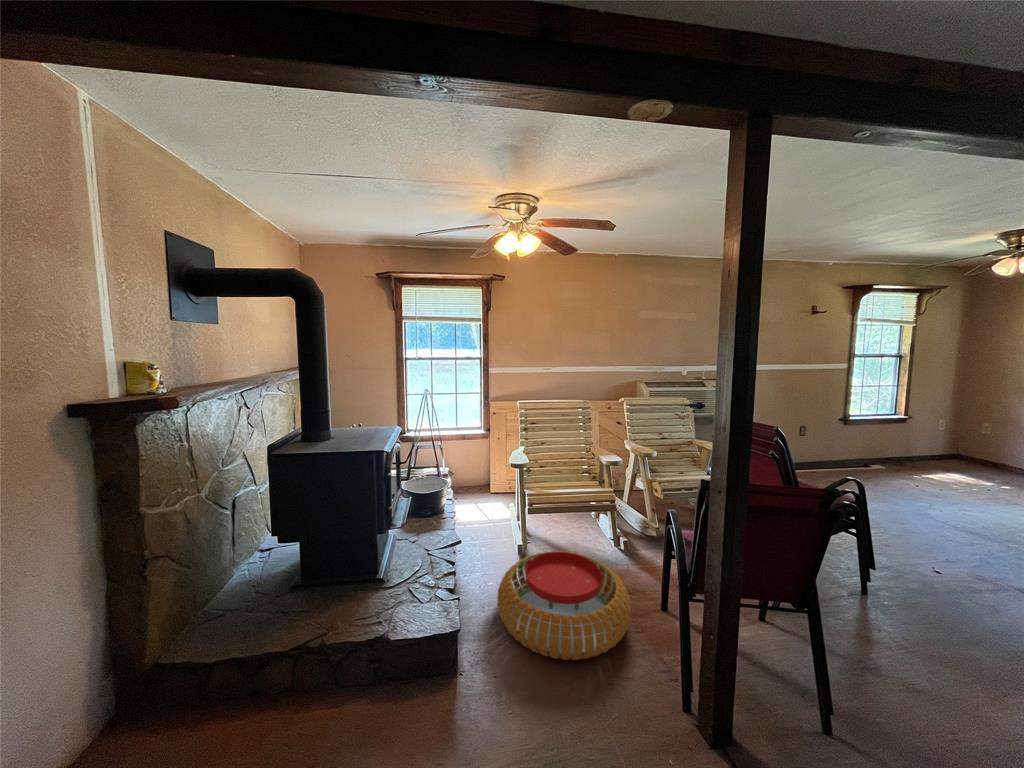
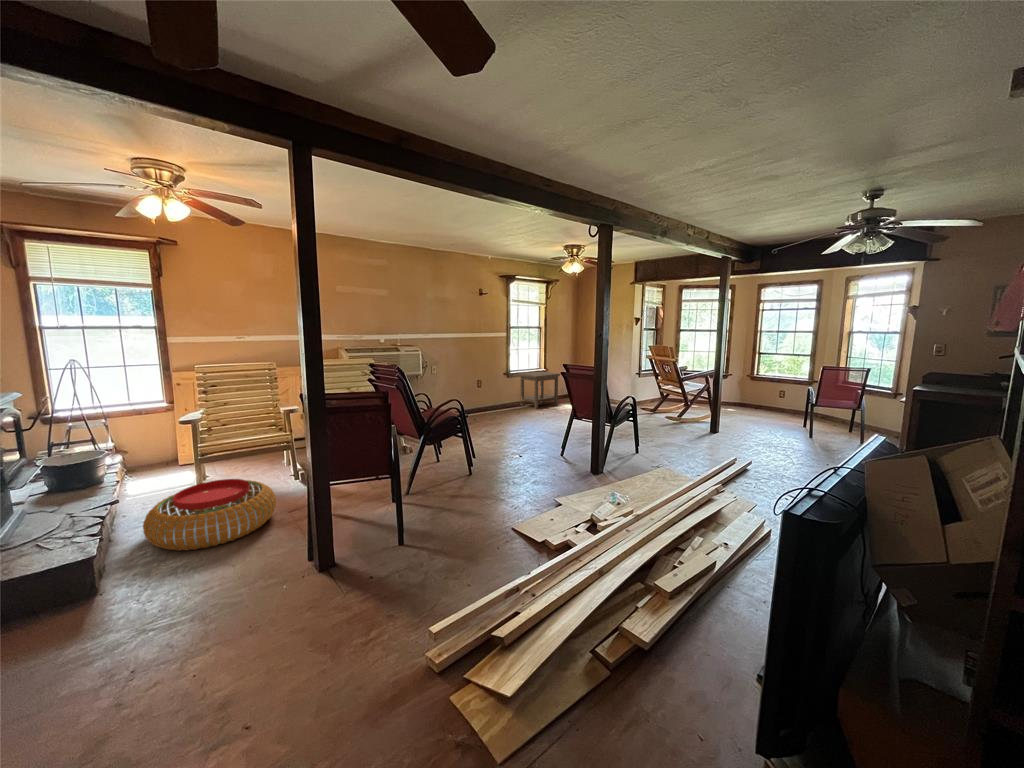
side table: none [862,420,946,478] -> present [519,372,560,409]

